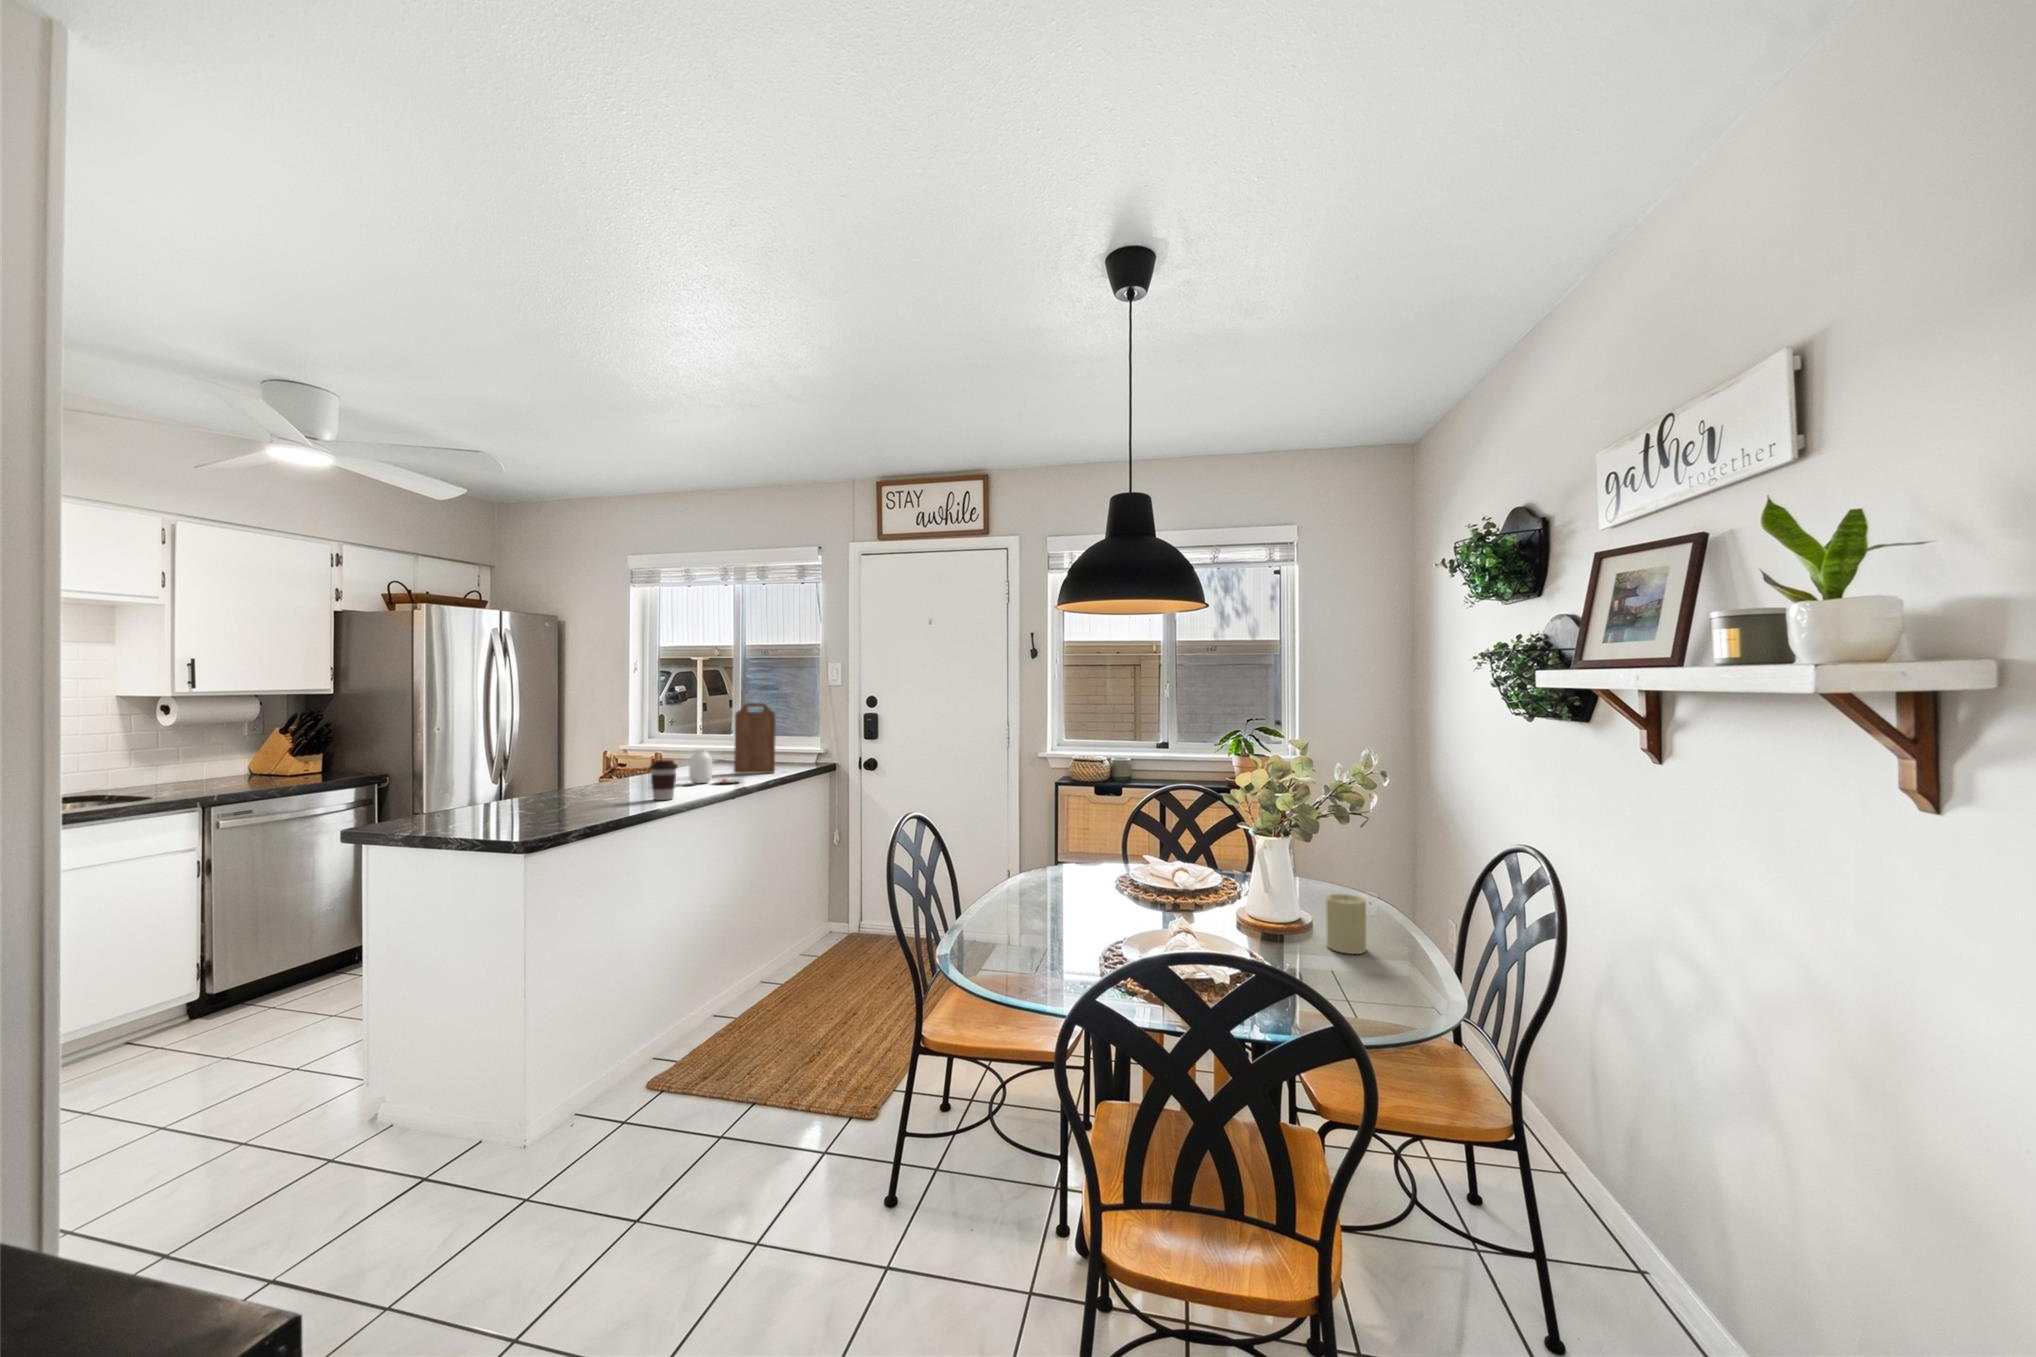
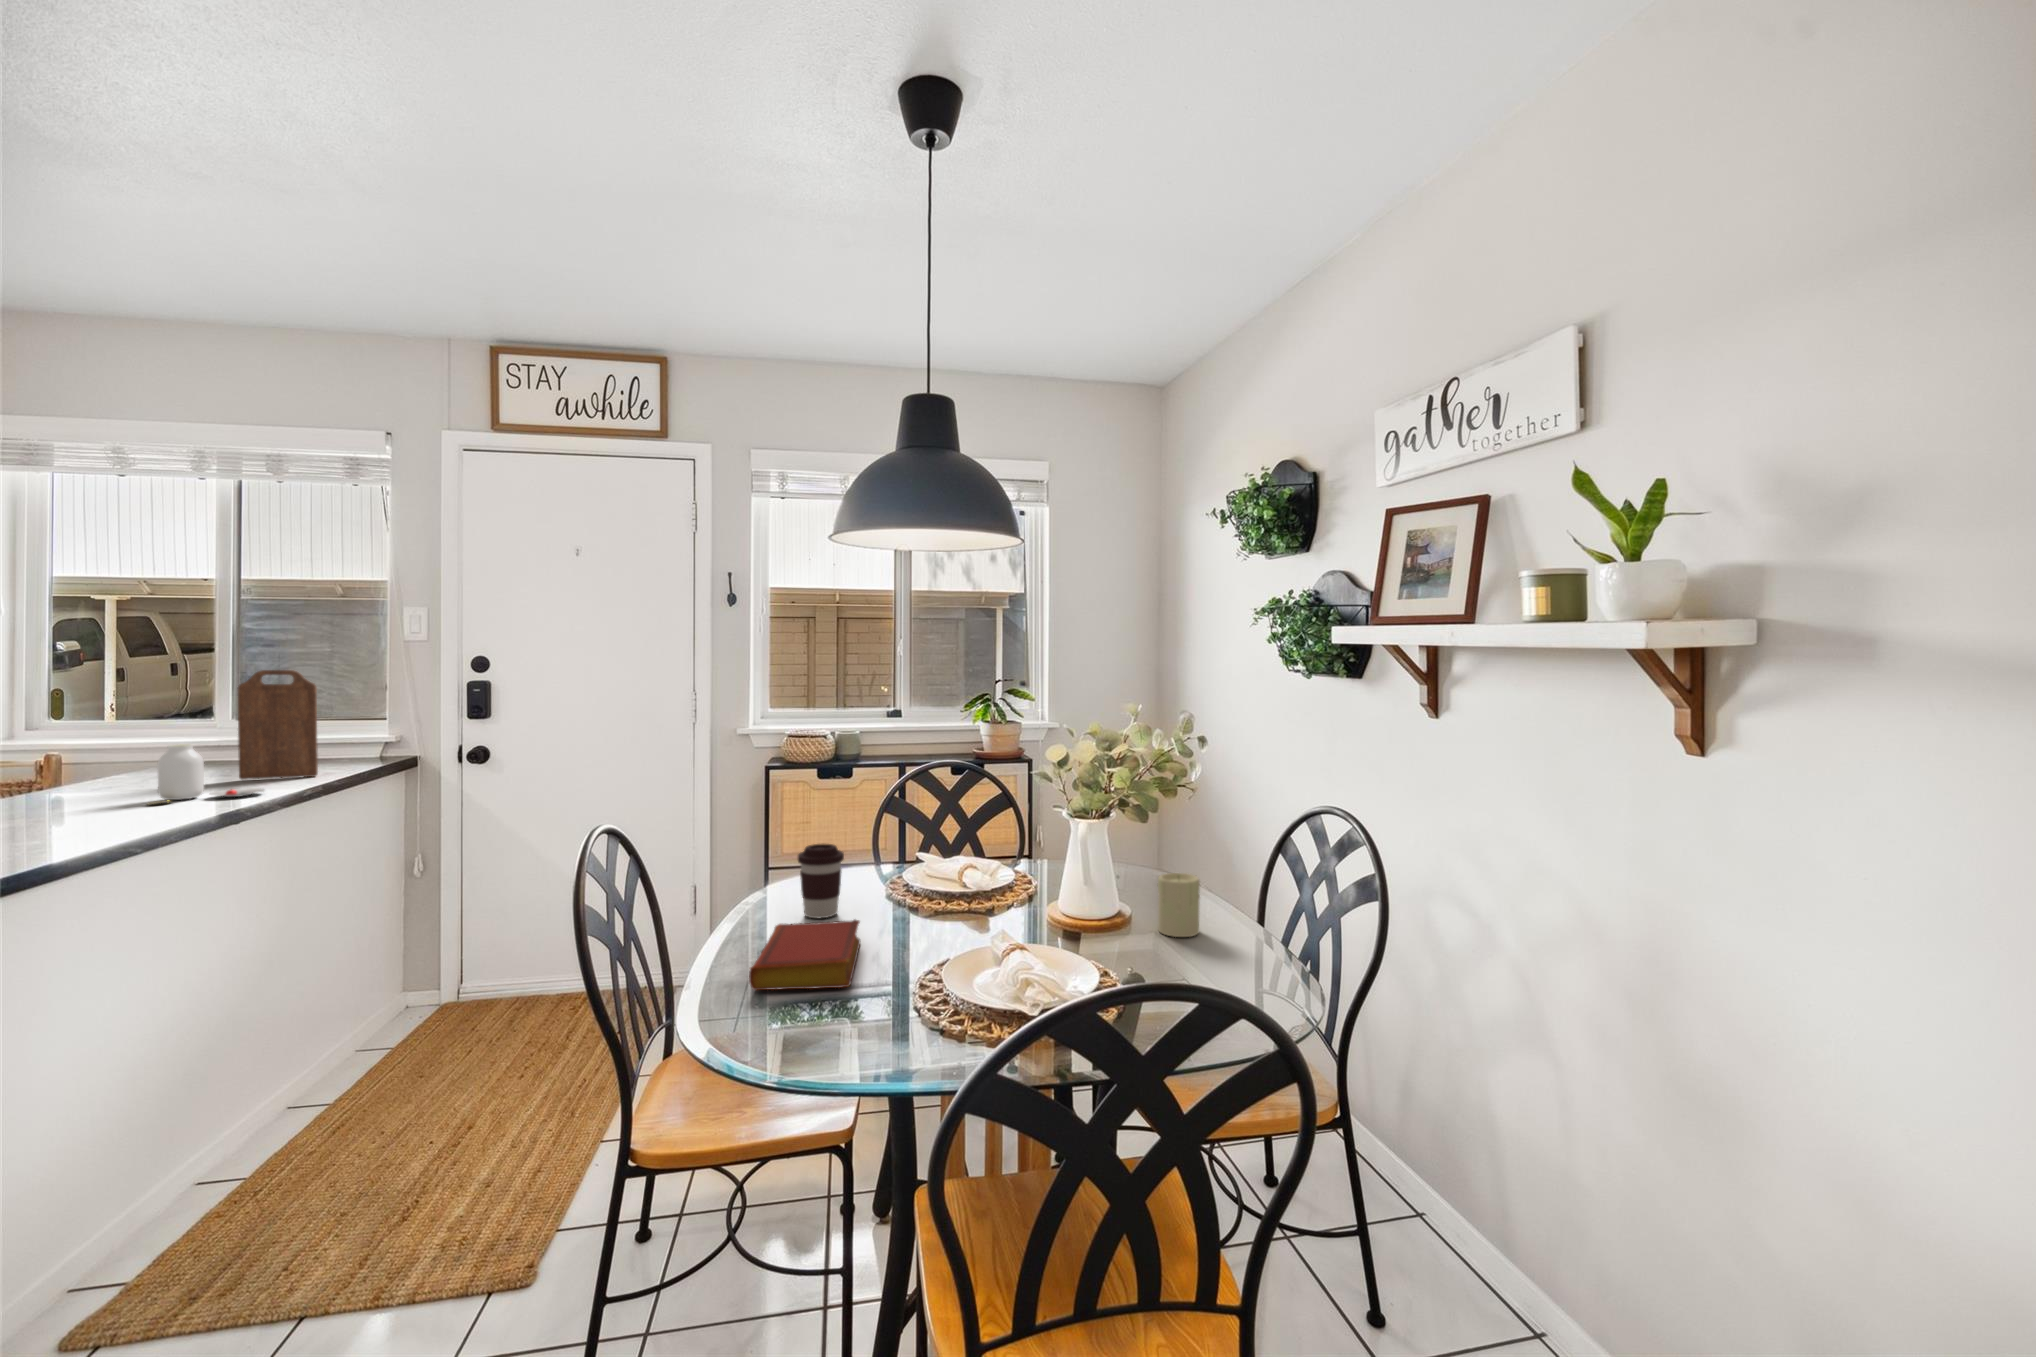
coffee cup: present [650,760,678,800] -> present [798,844,844,918]
book: none [971,899,1068,952] -> present [749,920,861,990]

